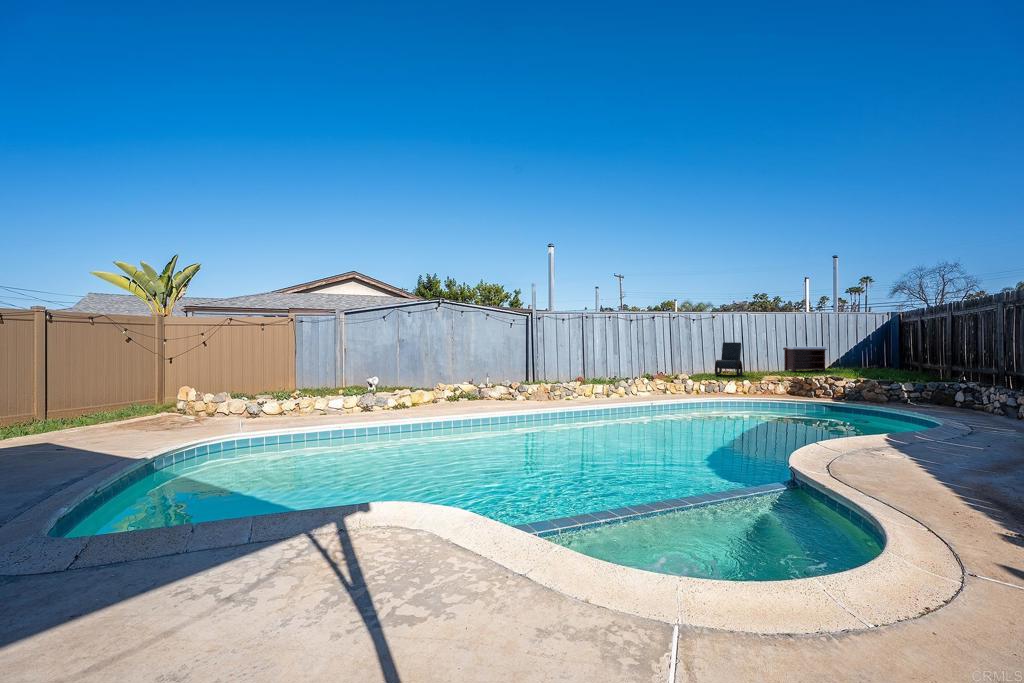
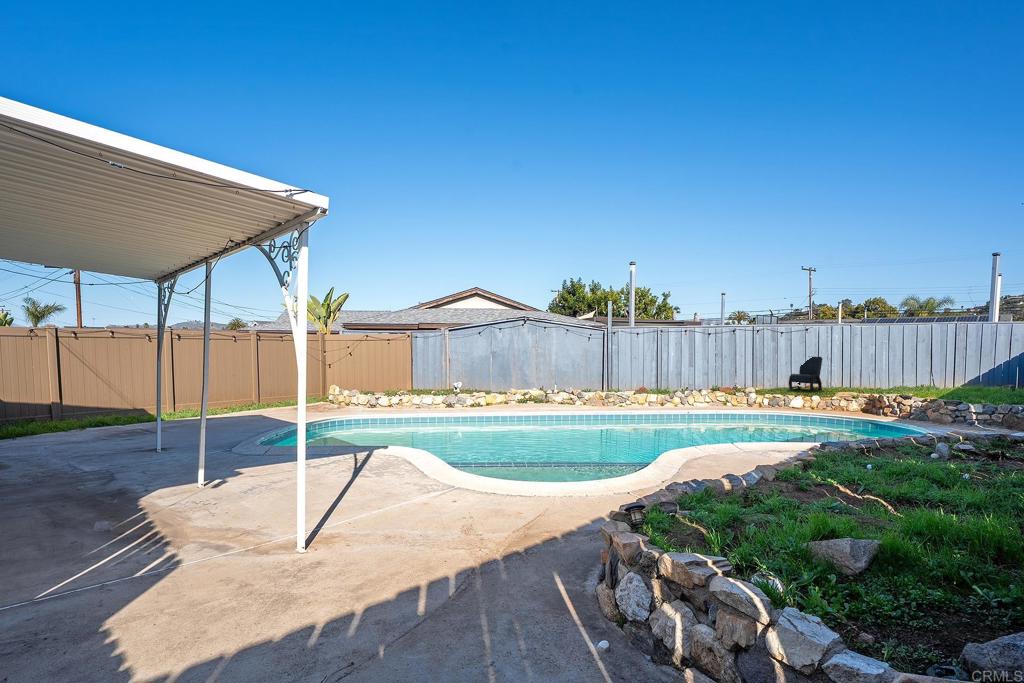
bench: present [783,347,827,372] -> none [877,362,930,389]

